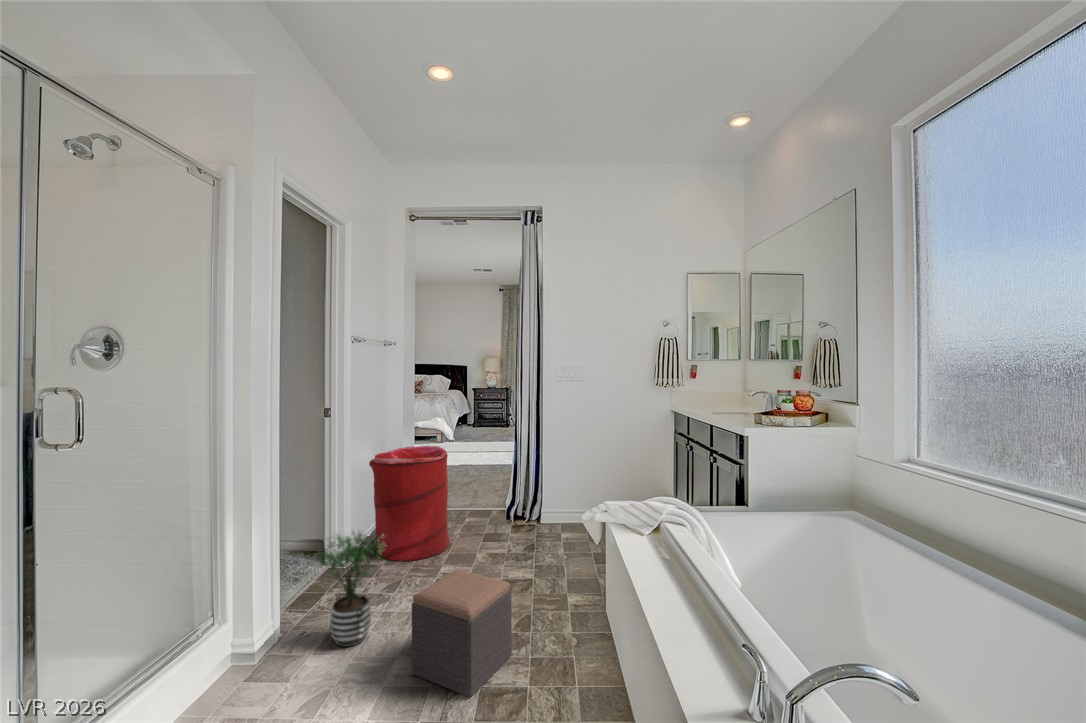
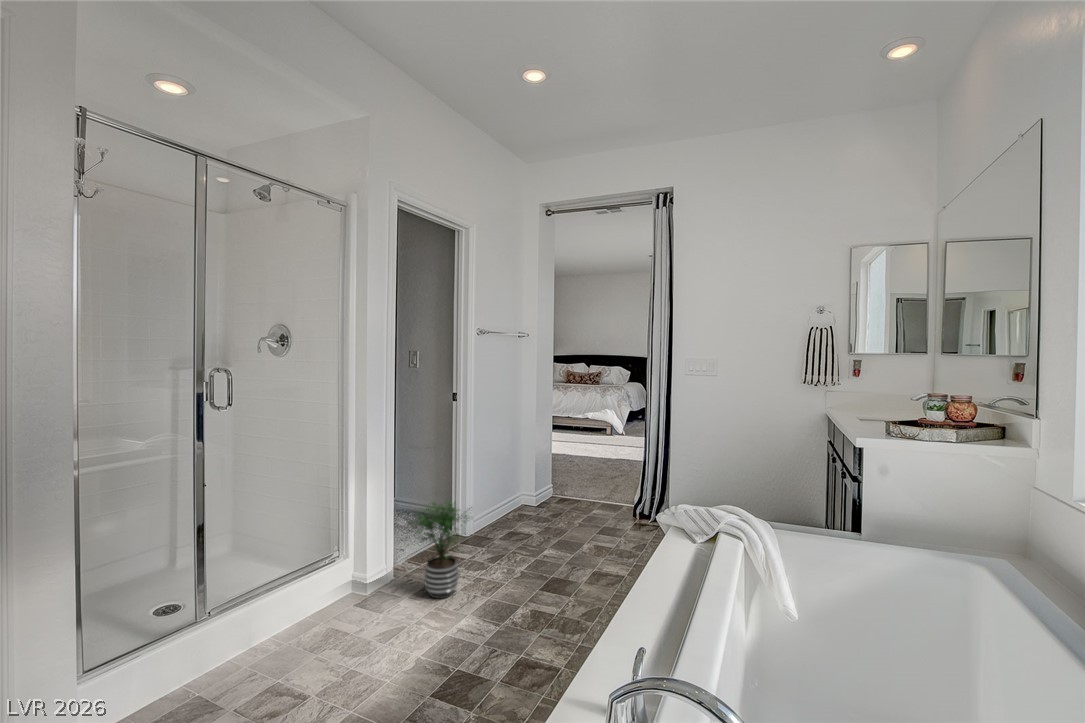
laundry hamper: present [369,446,450,561] -> none [493,434,565,540]
footstool: present [412,569,511,697] -> none [472,548,563,663]

